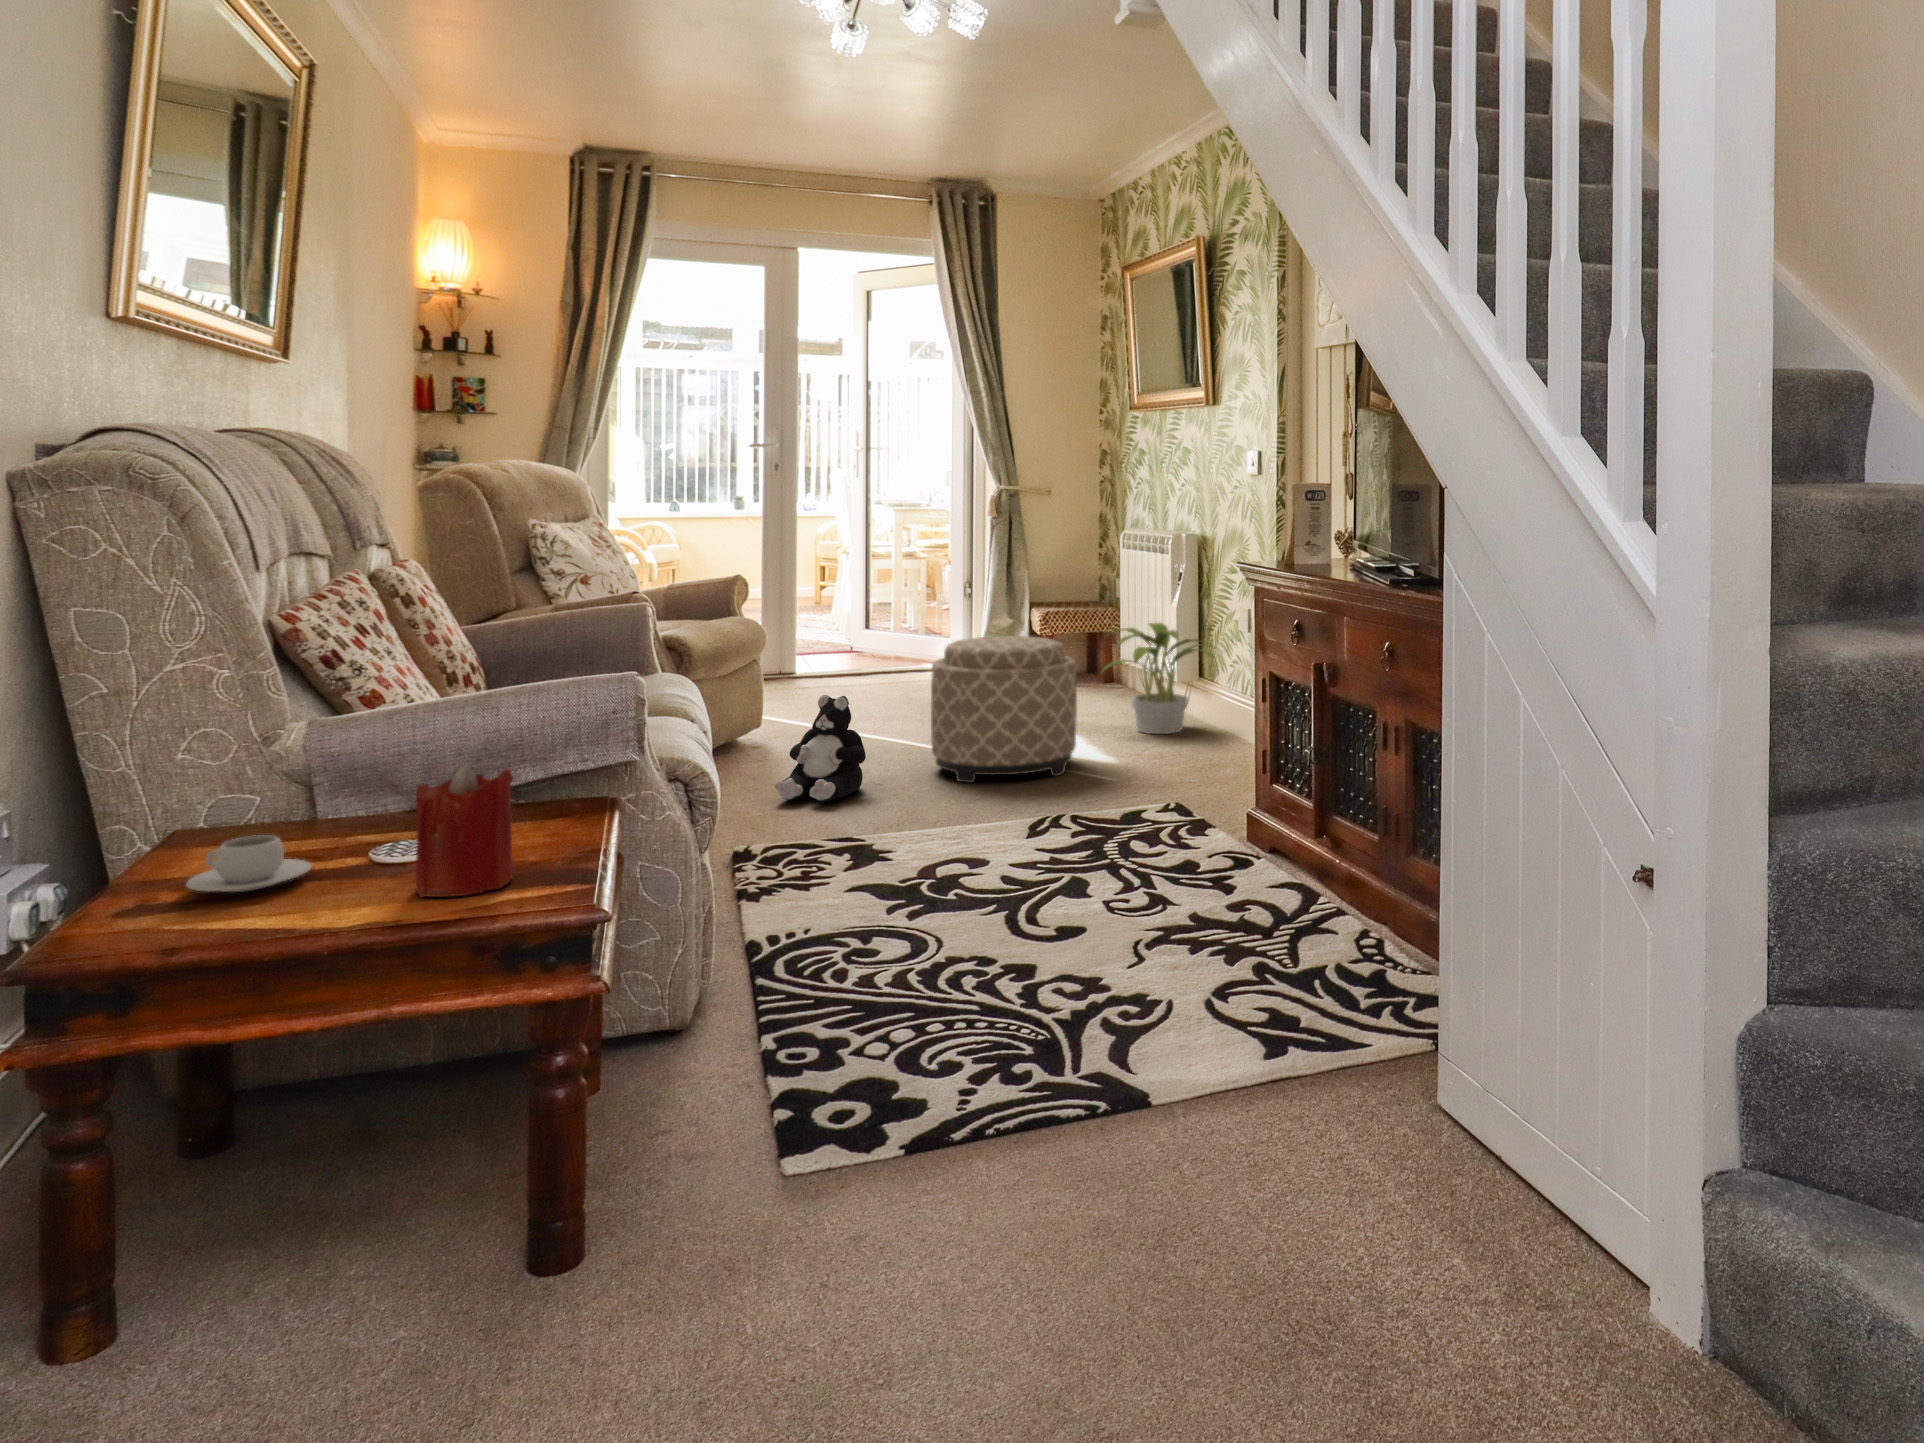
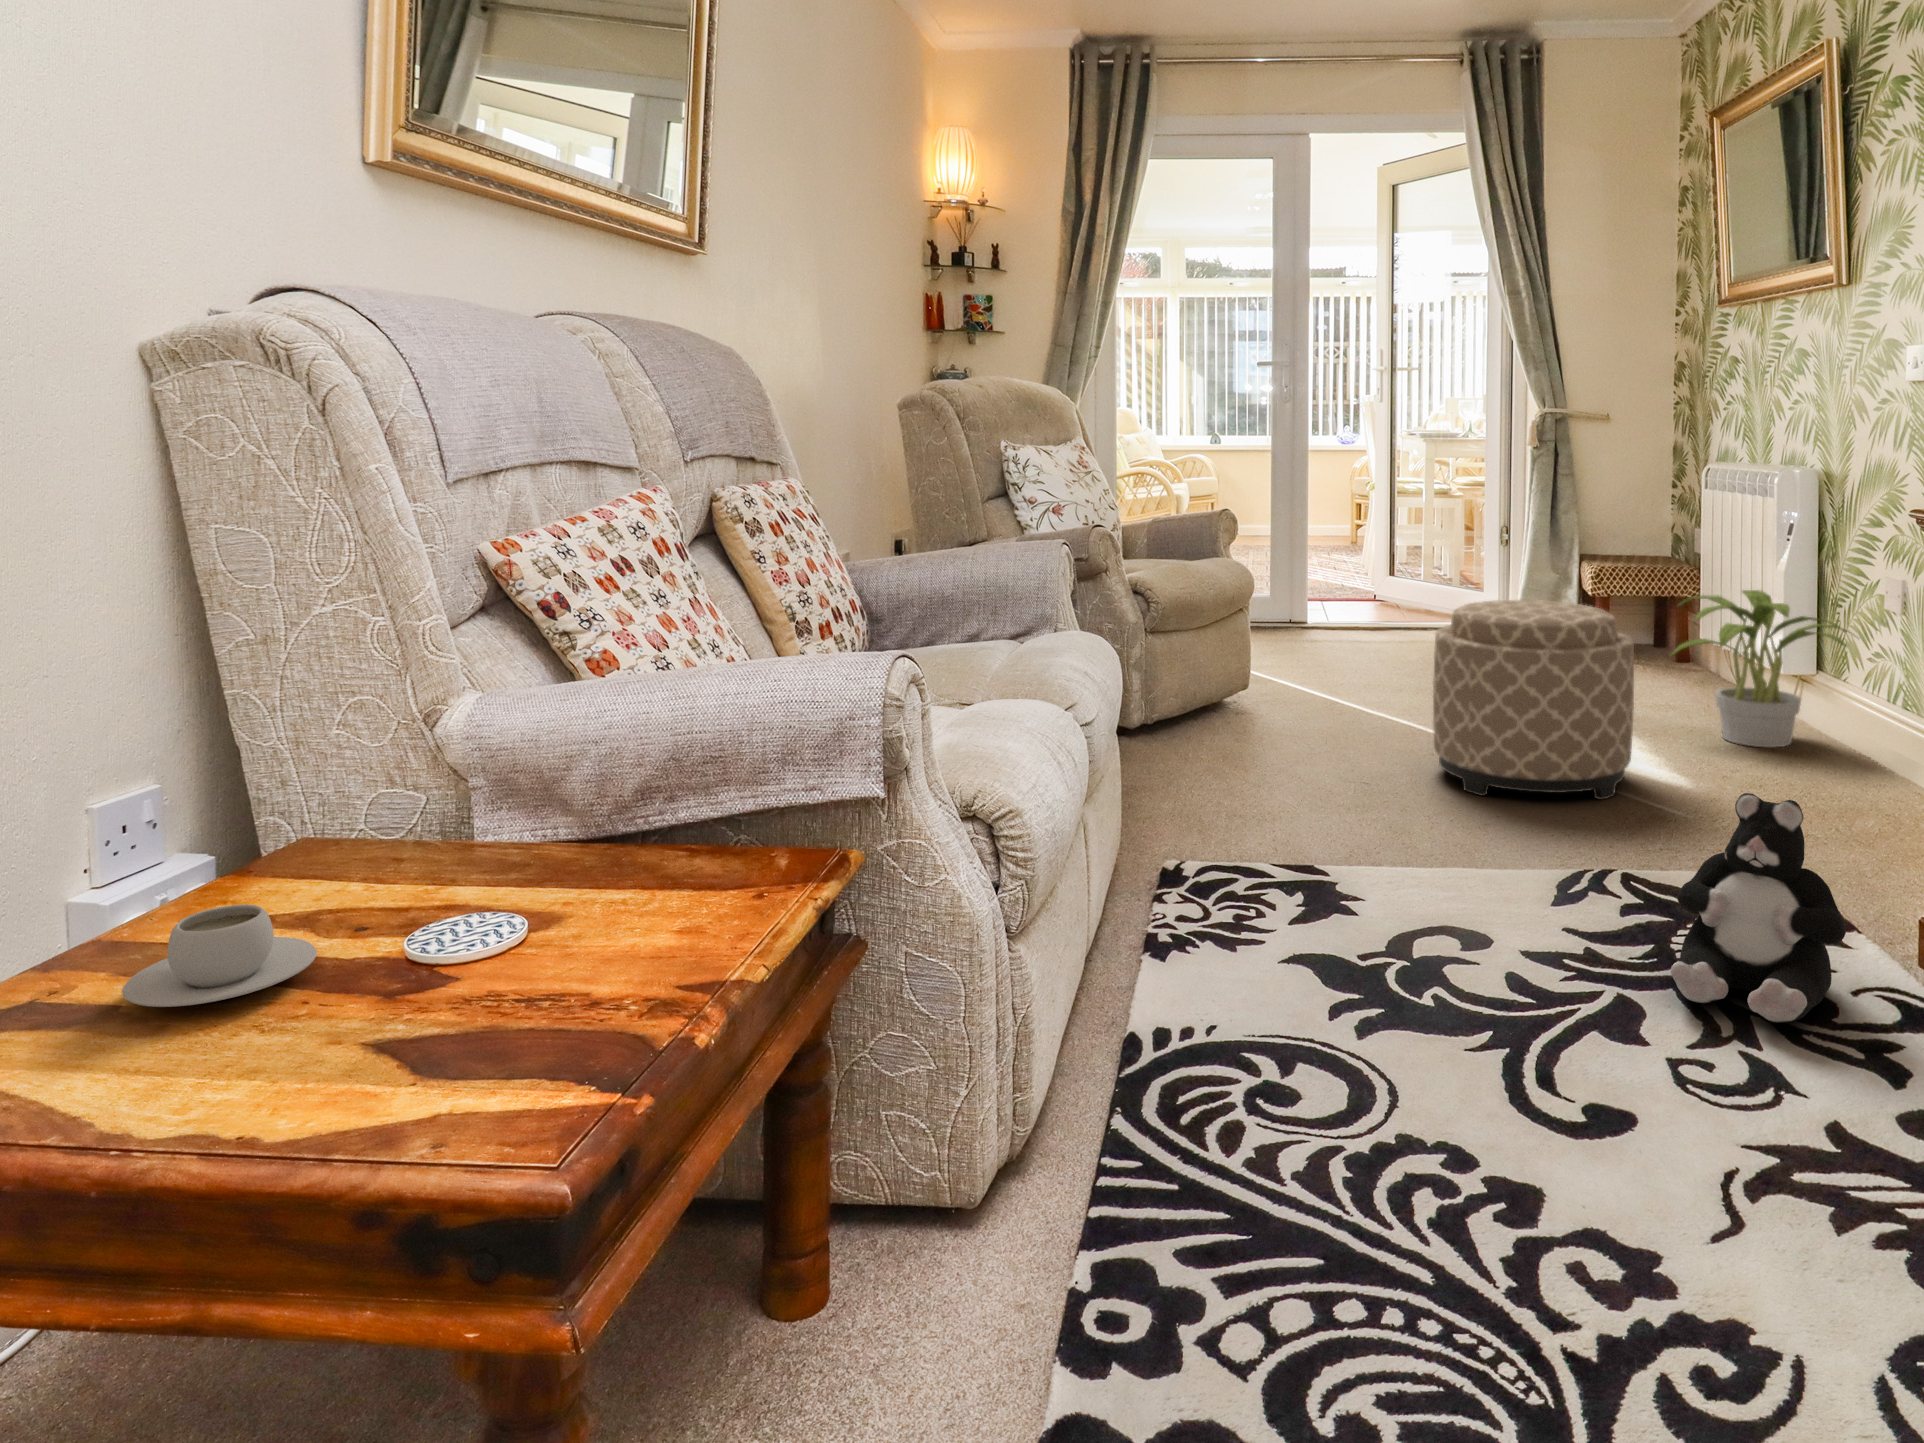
plush toy: present [775,695,866,802] -> present [1671,793,1845,1023]
candle: present [416,762,513,897] -> none [339,841,526,1096]

